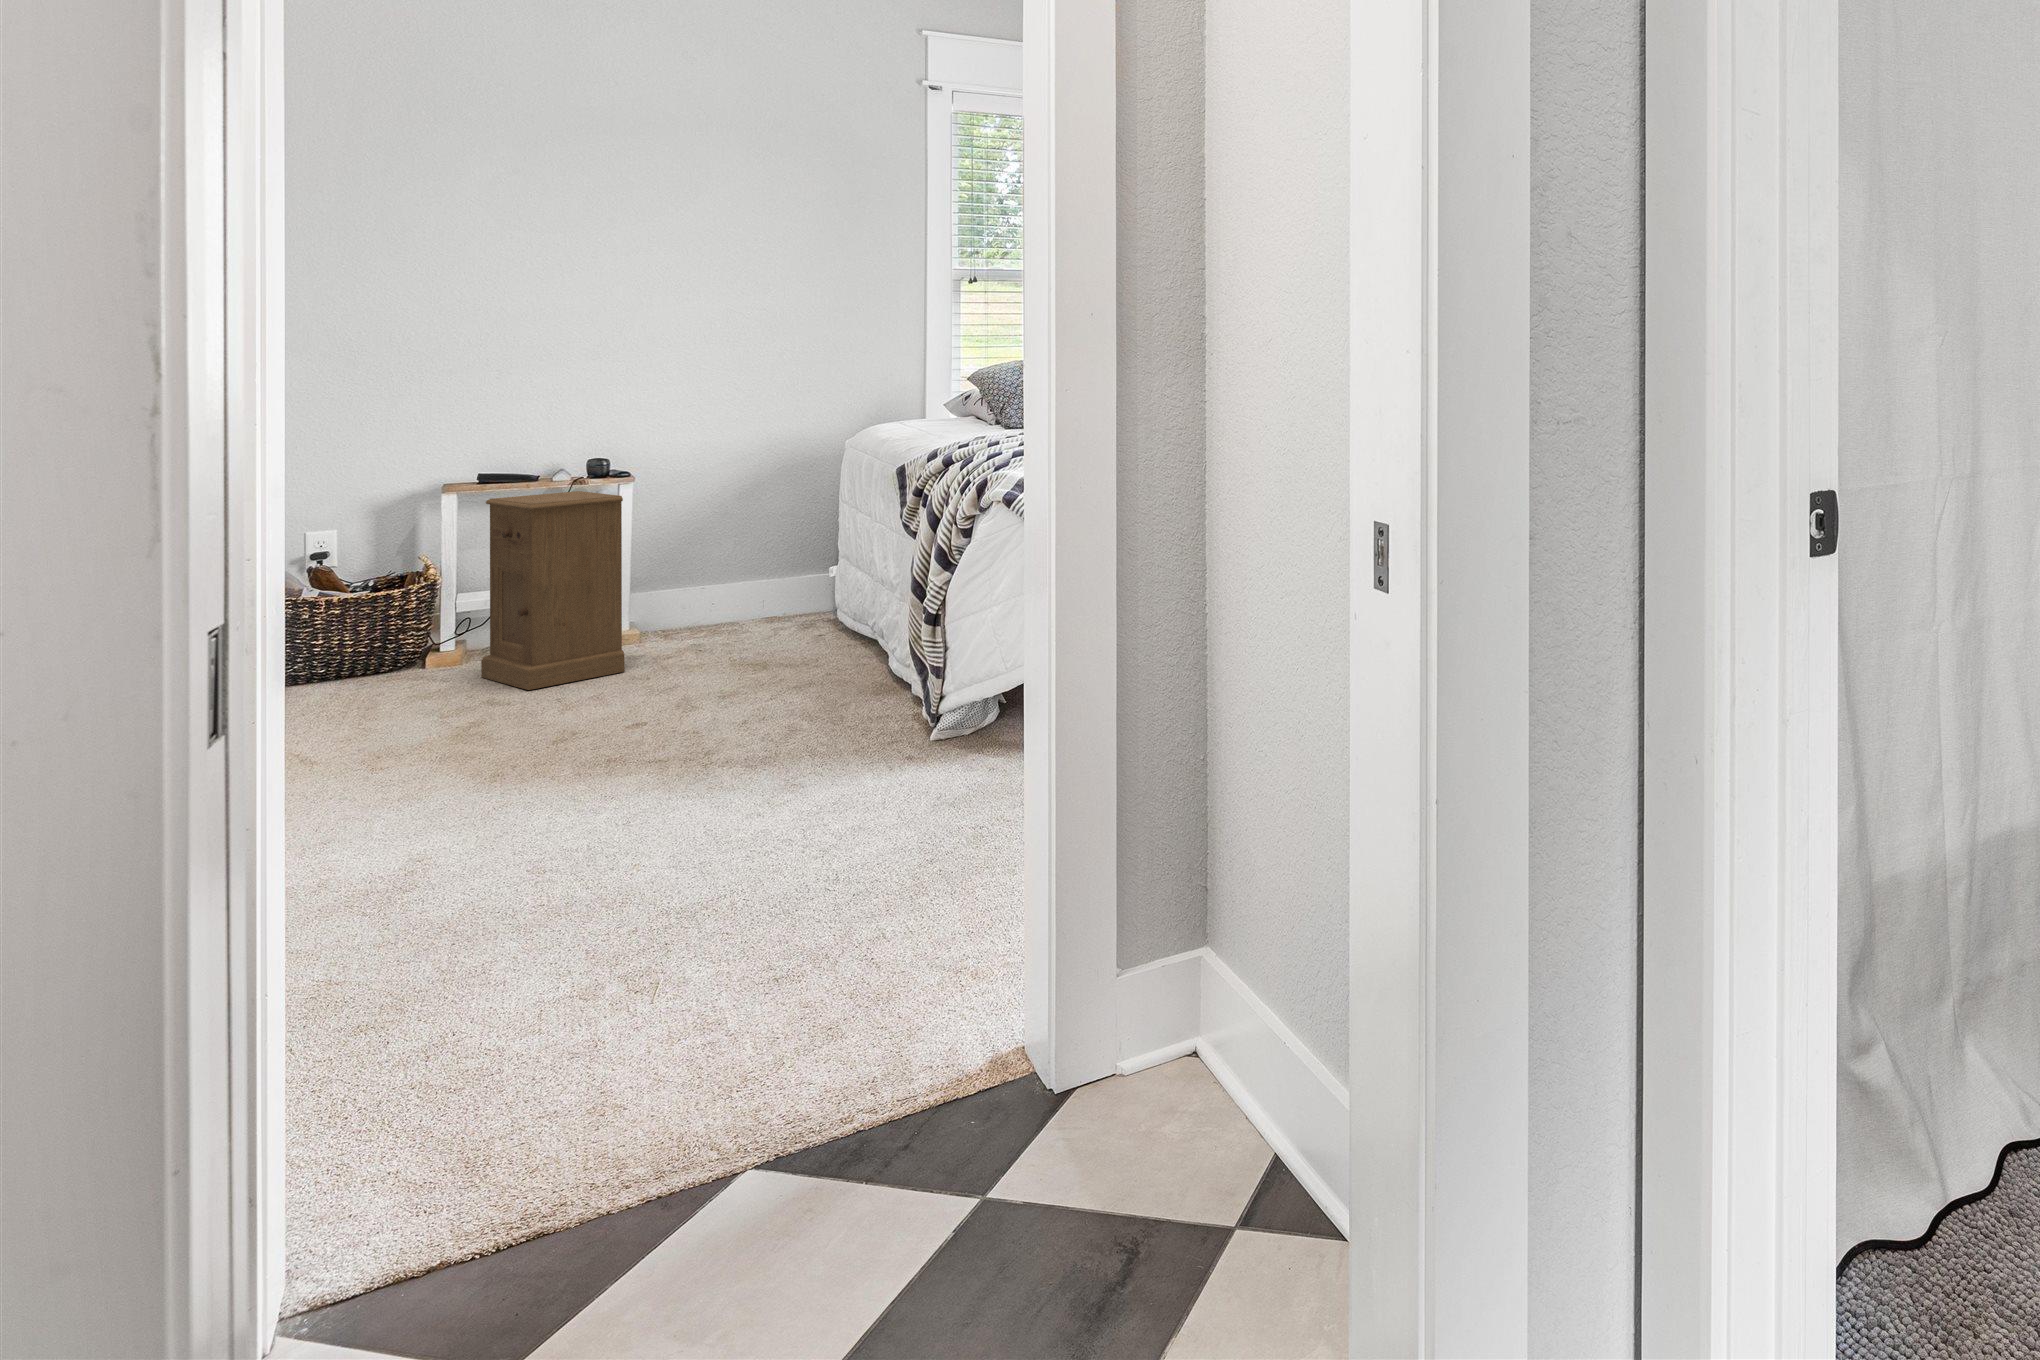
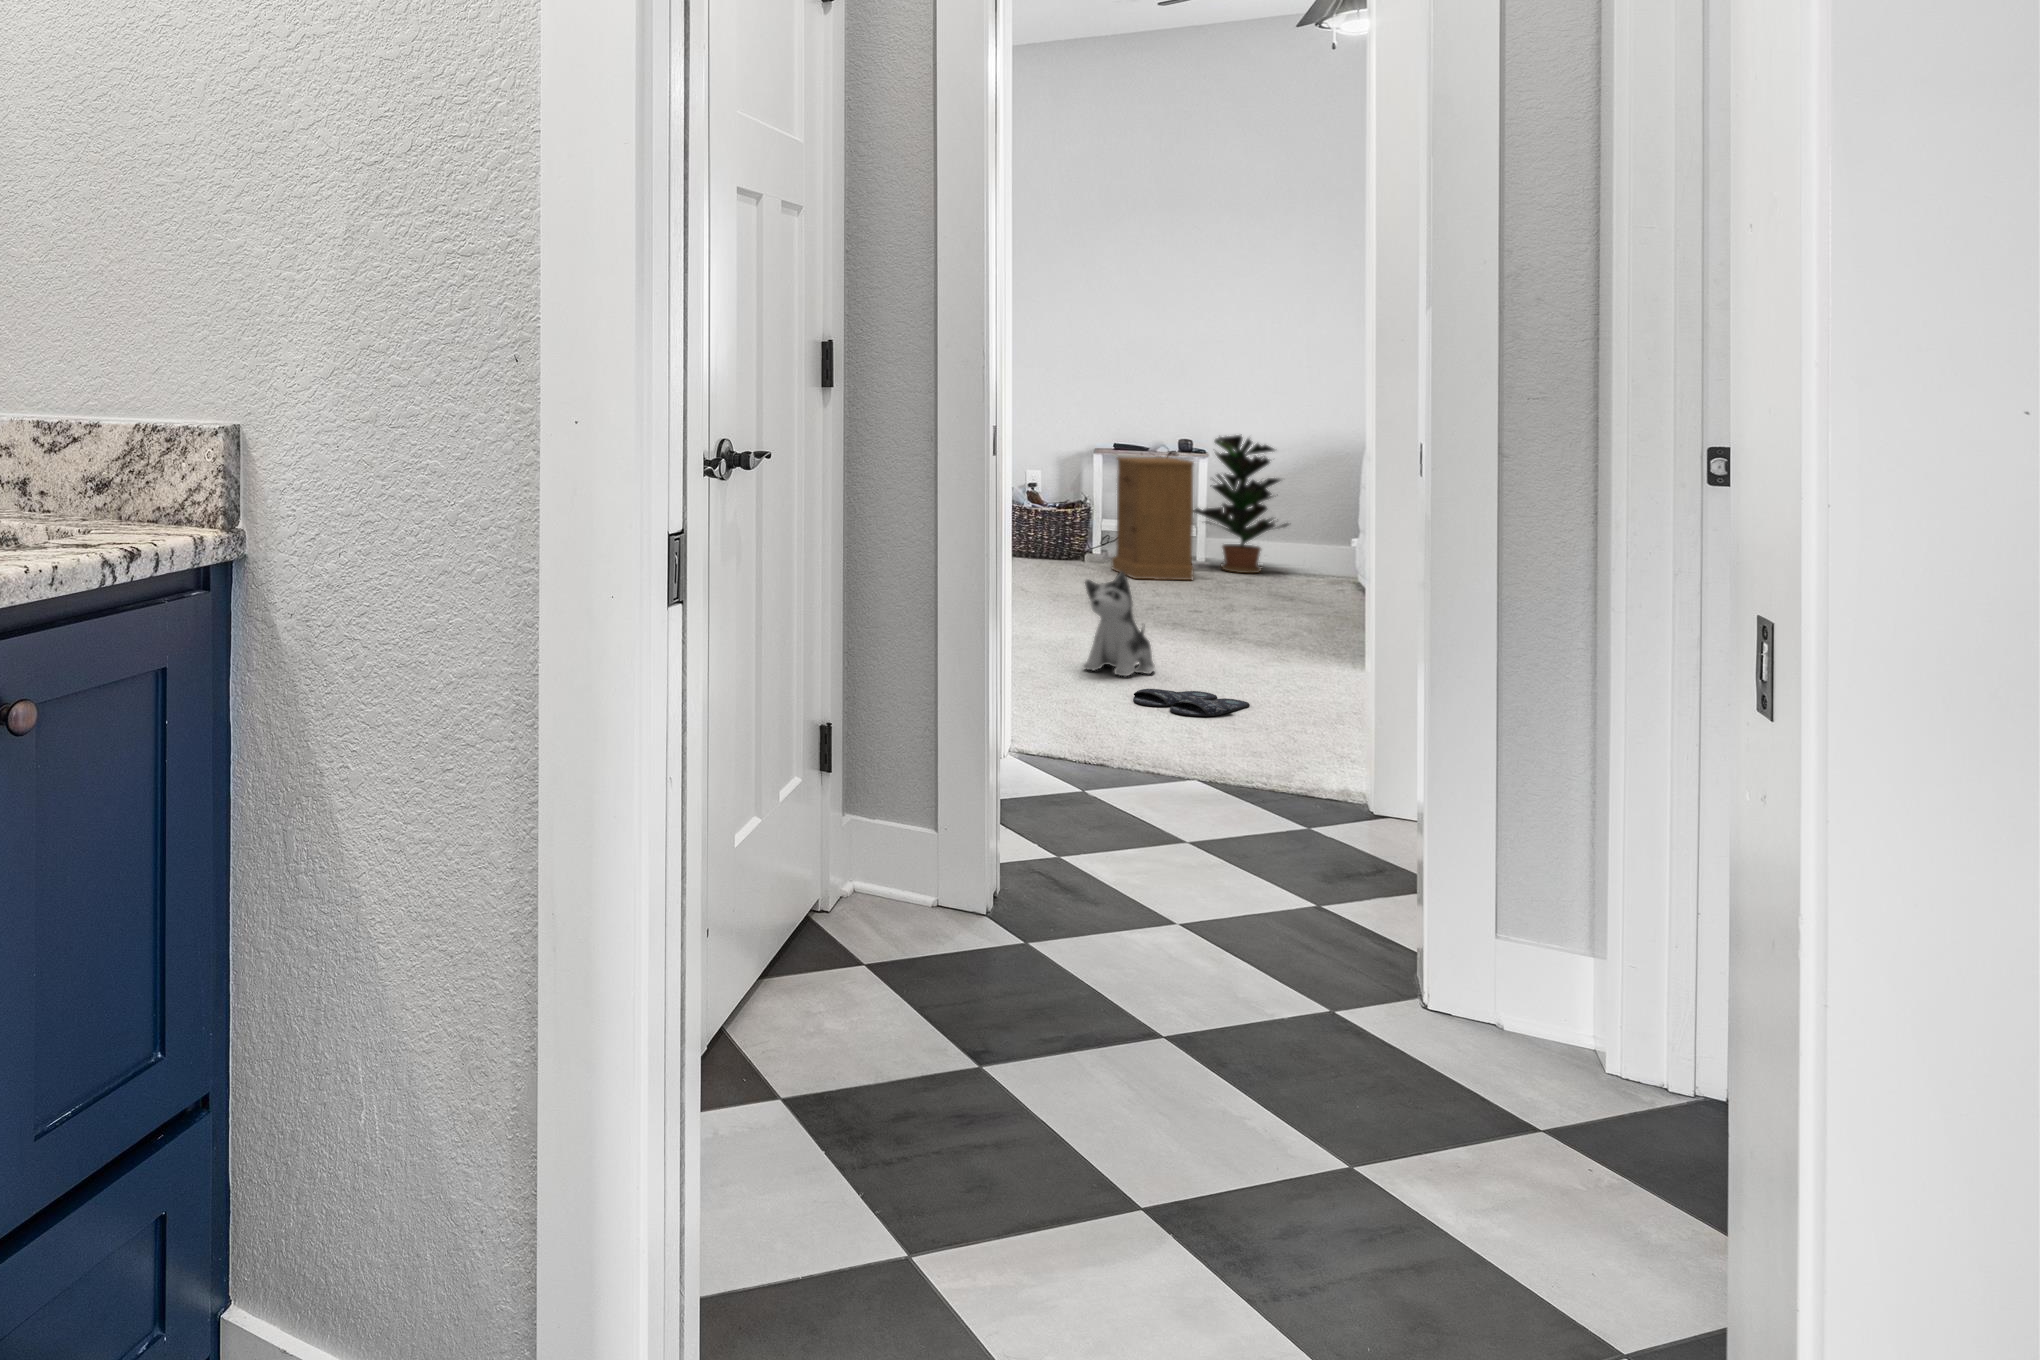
potted plant: none [612,446,757,642] -> present [1193,435,1288,573]
plush toy: none [486,758,637,972] -> present [1082,571,1155,677]
slippers: none [619,948,834,1042] -> present [1133,689,1250,716]

